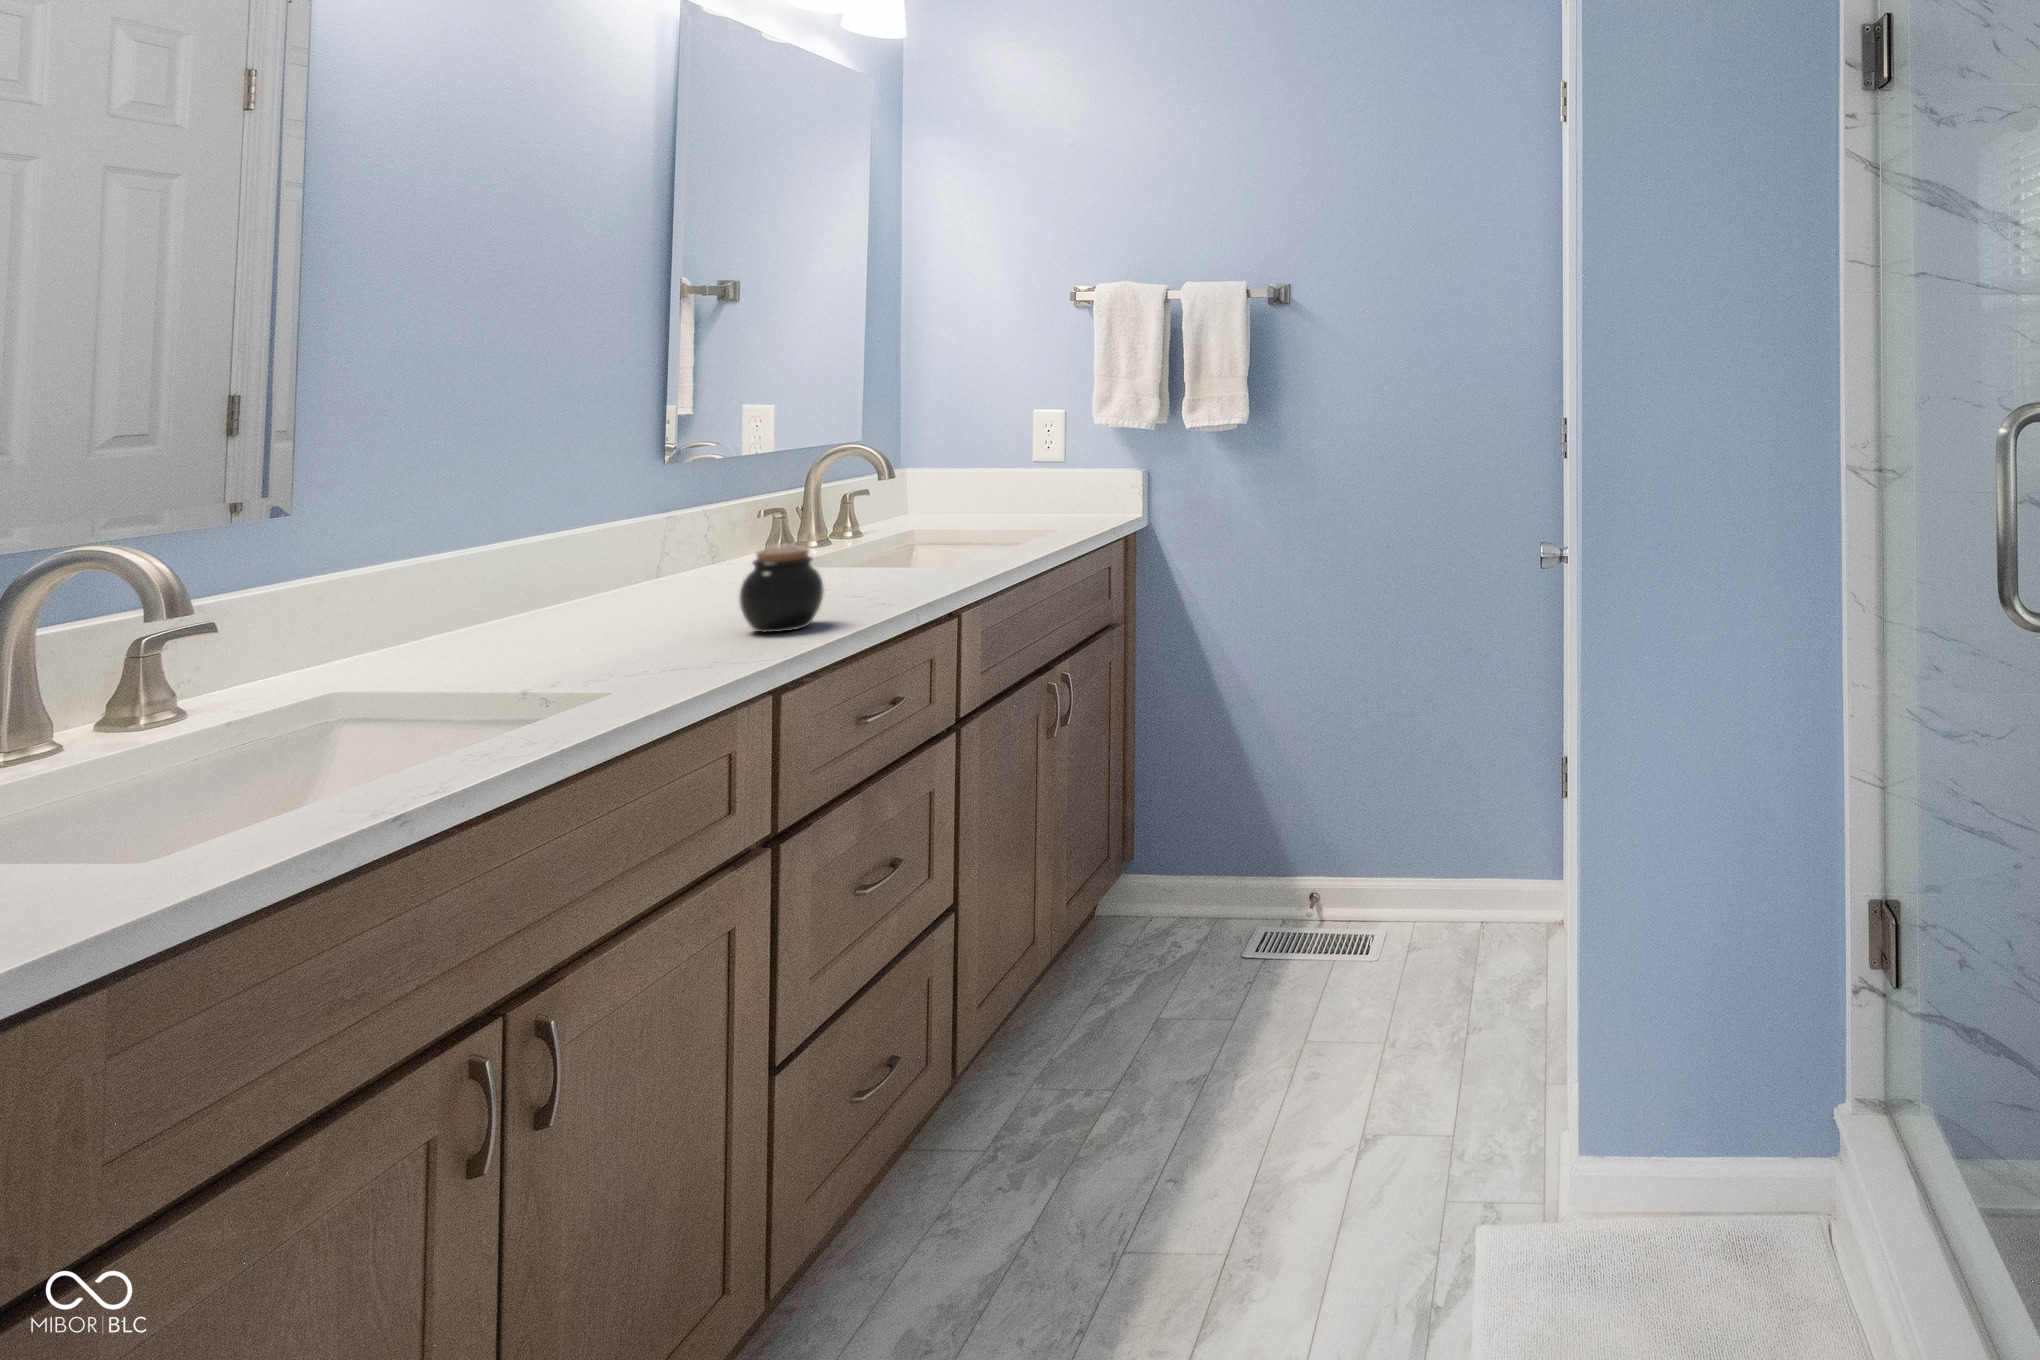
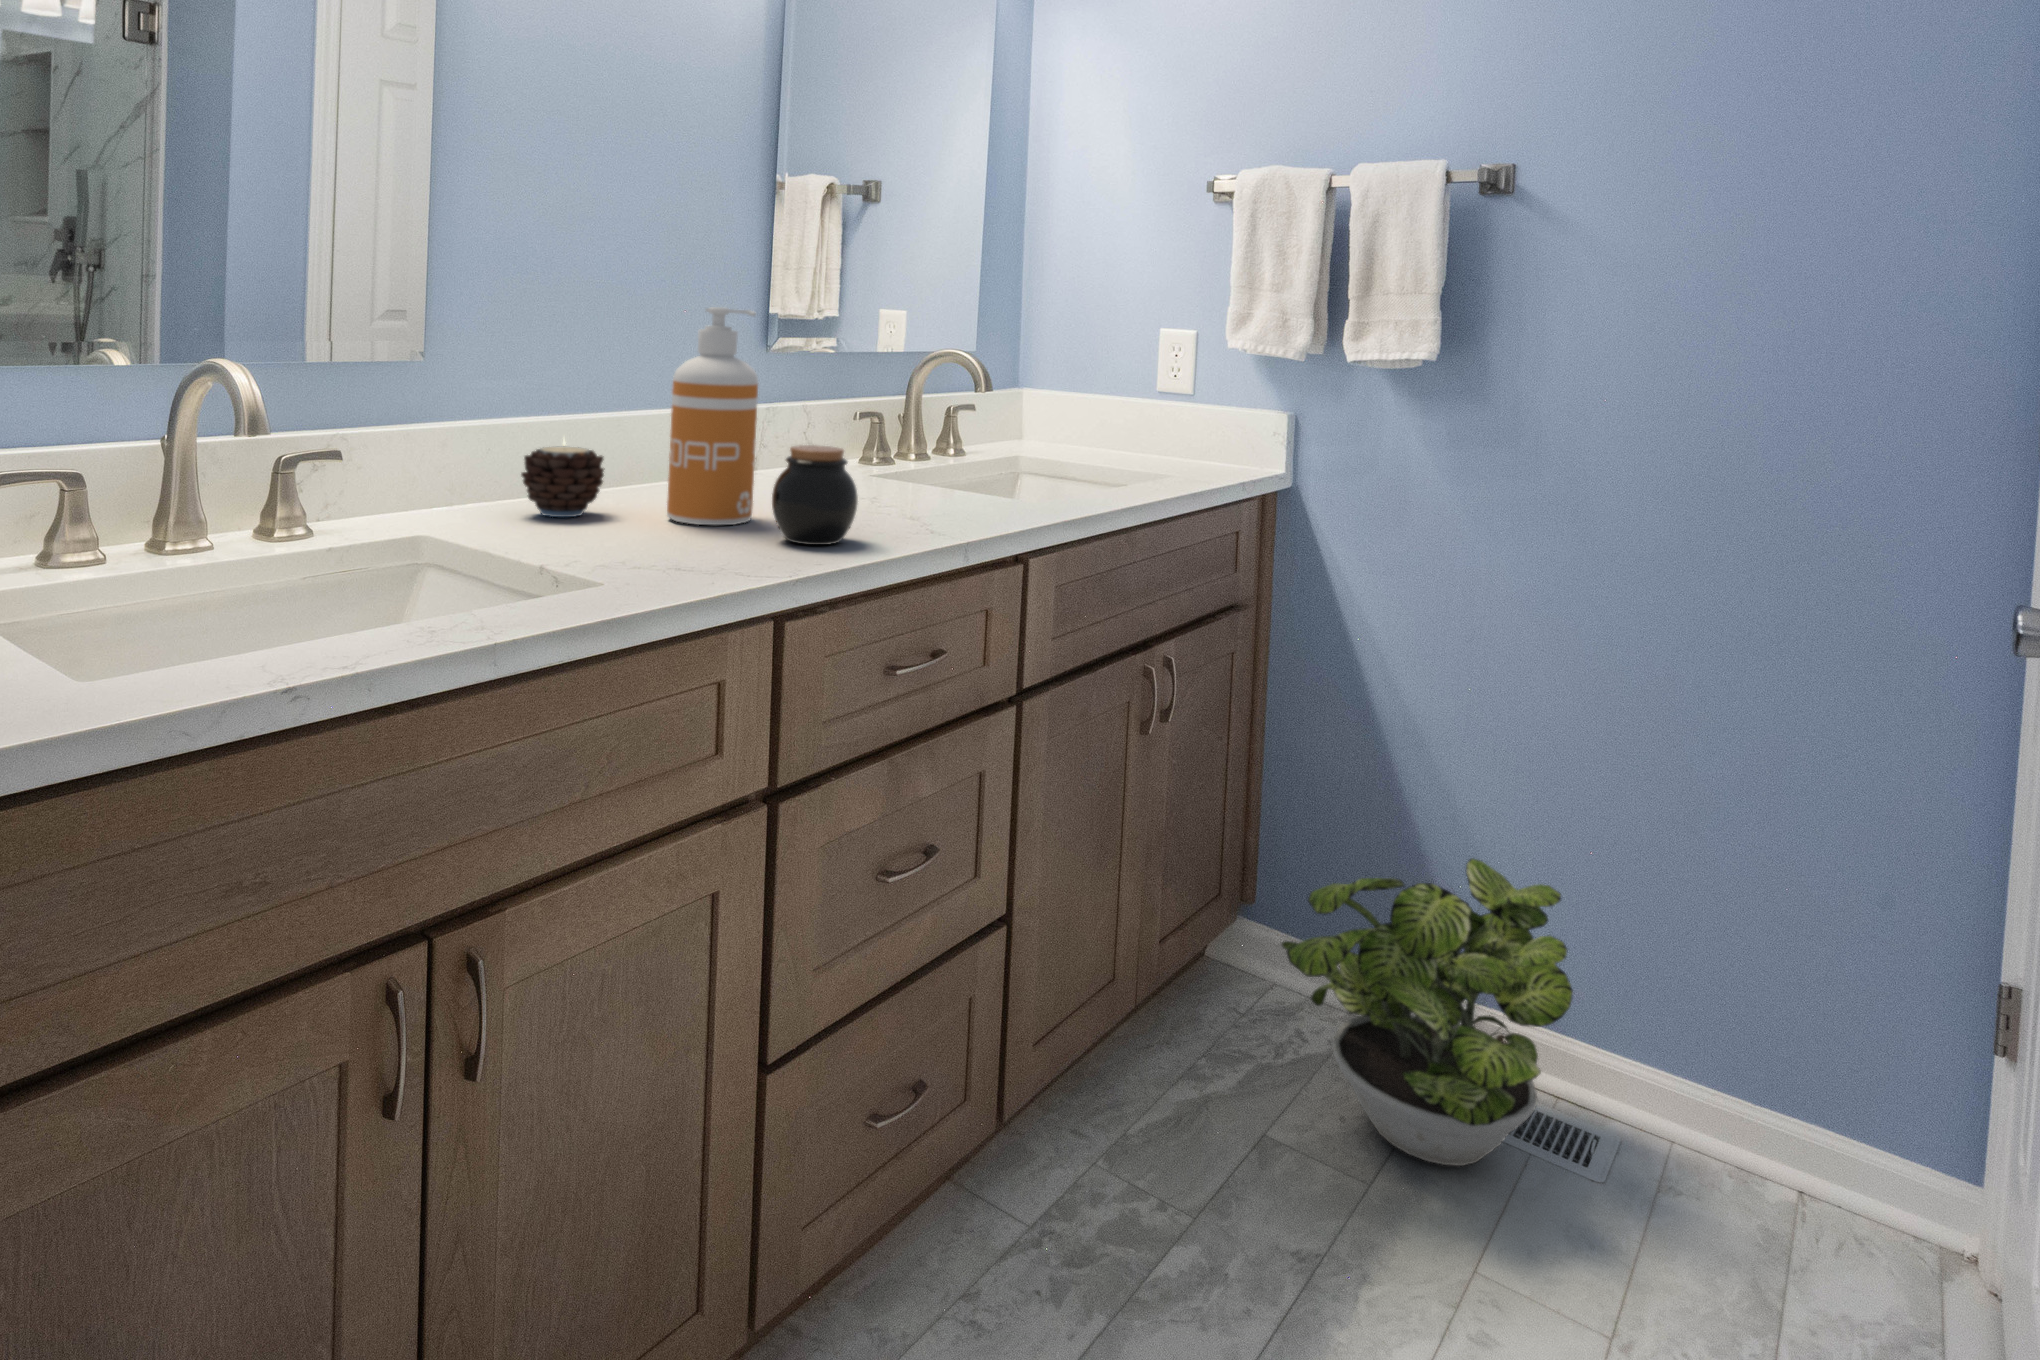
soap dispenser: none [609,436,703,635] -> present [667,307,758,525]
candle: none [426,572,532,653] -> present [521,440,604,517]
potted plant: none [1163,772,1354,988] -> present [1282,858,1573,1166]

